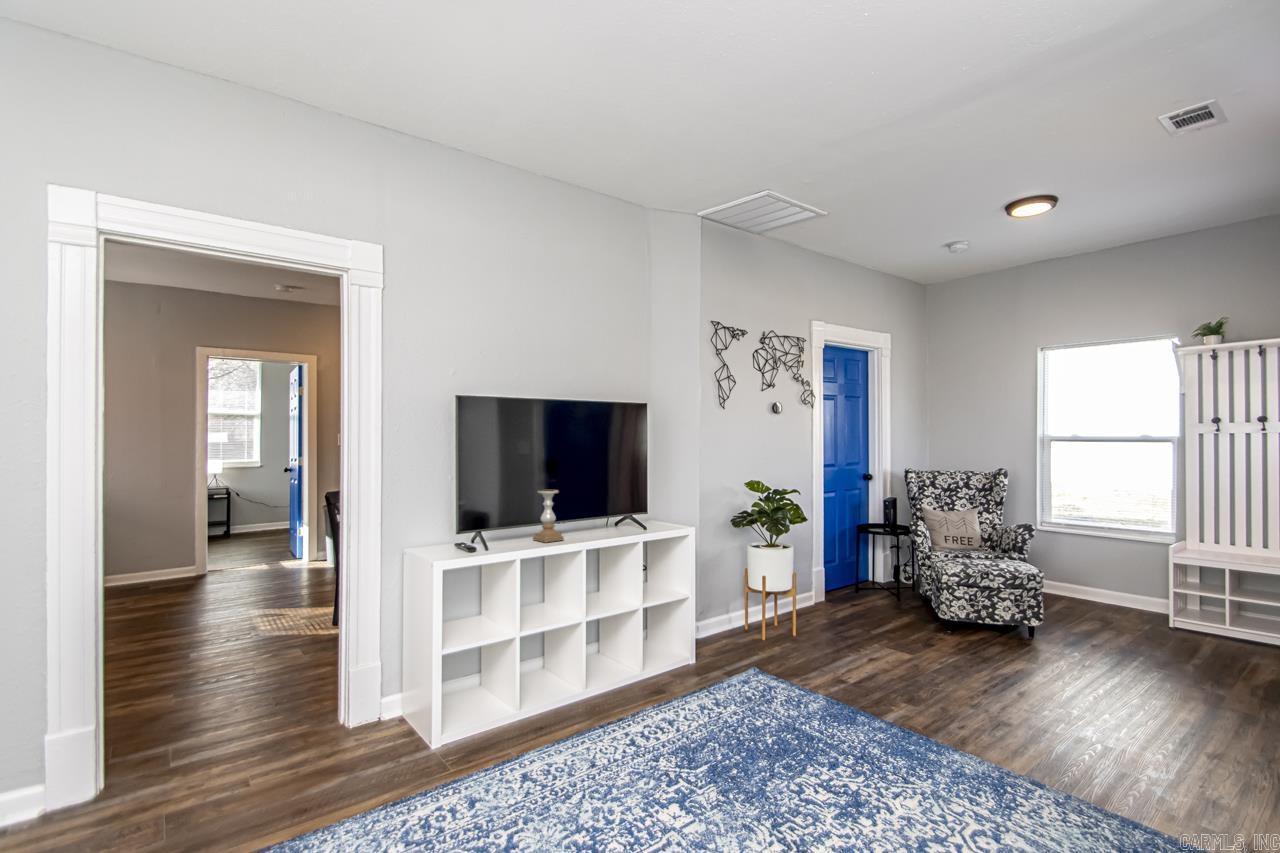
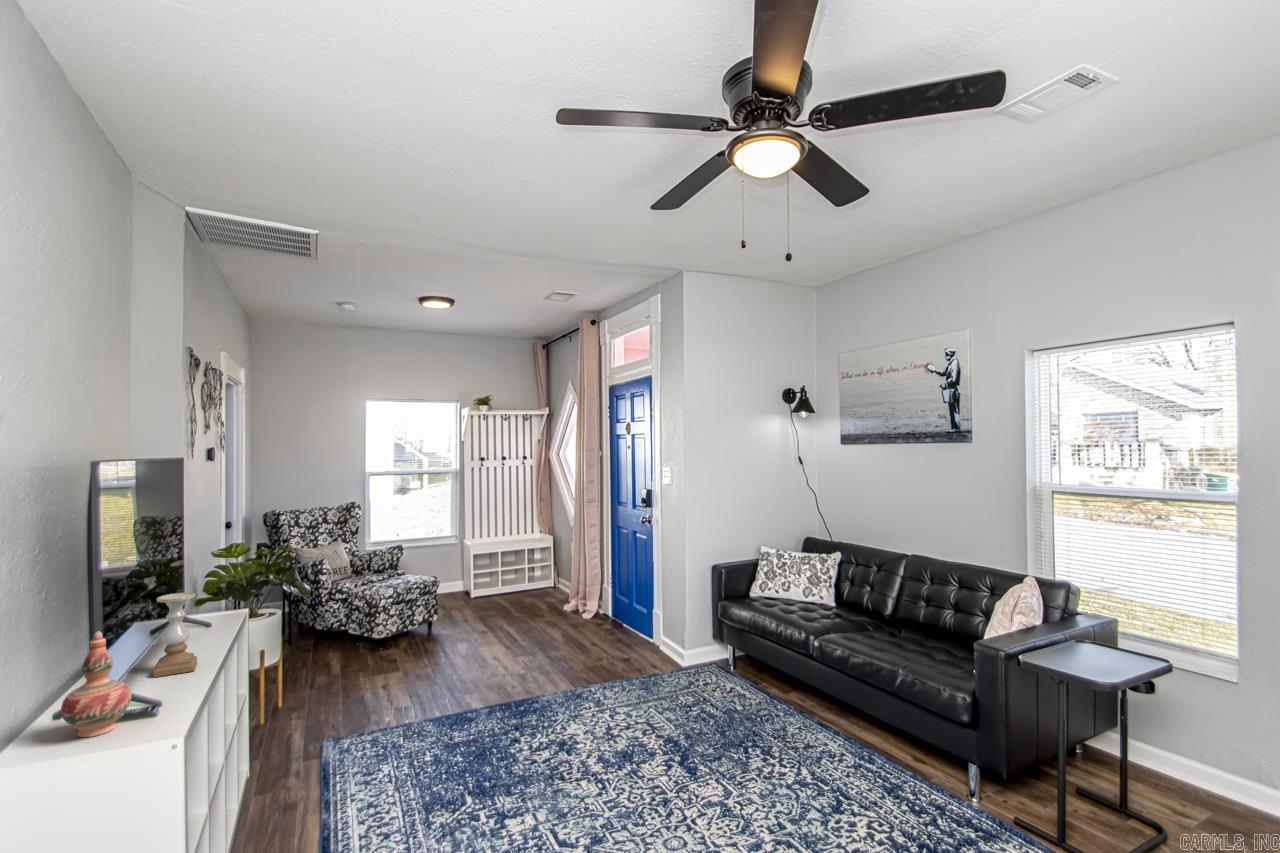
decorative vase: none [430,492,462,549] -> present [61,631,132,737]

